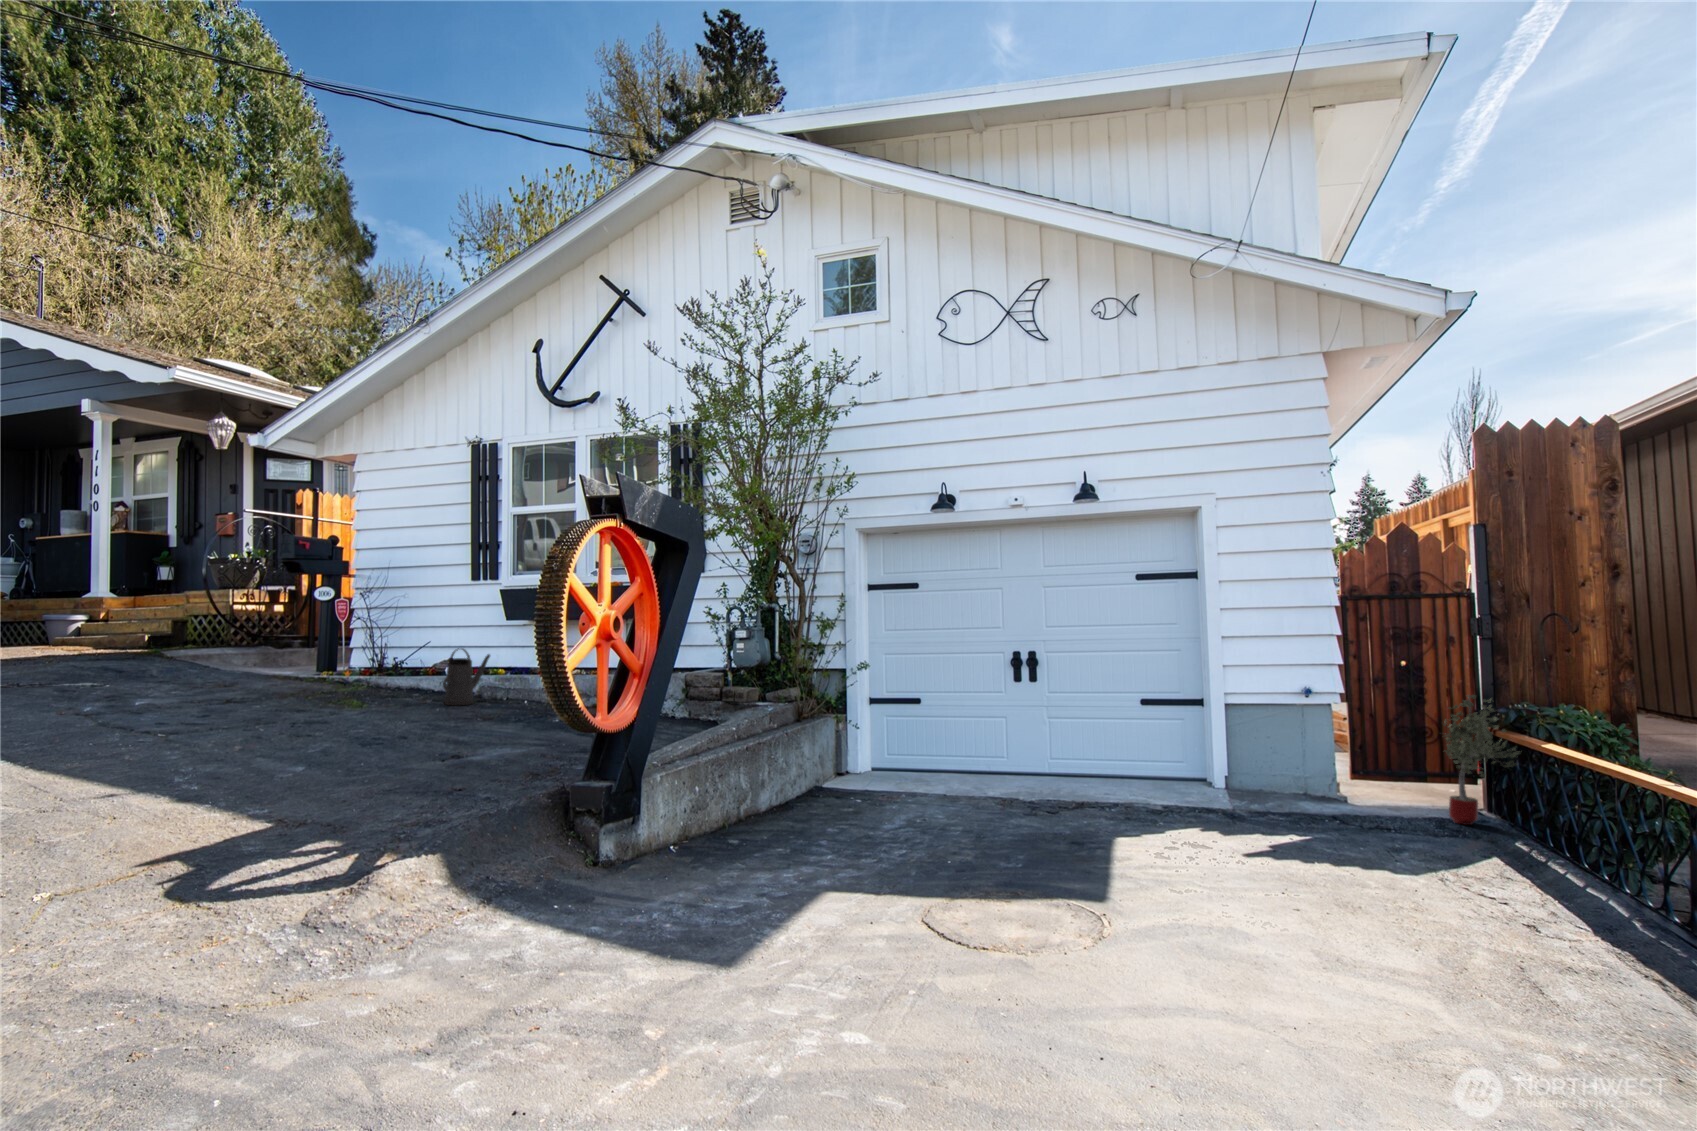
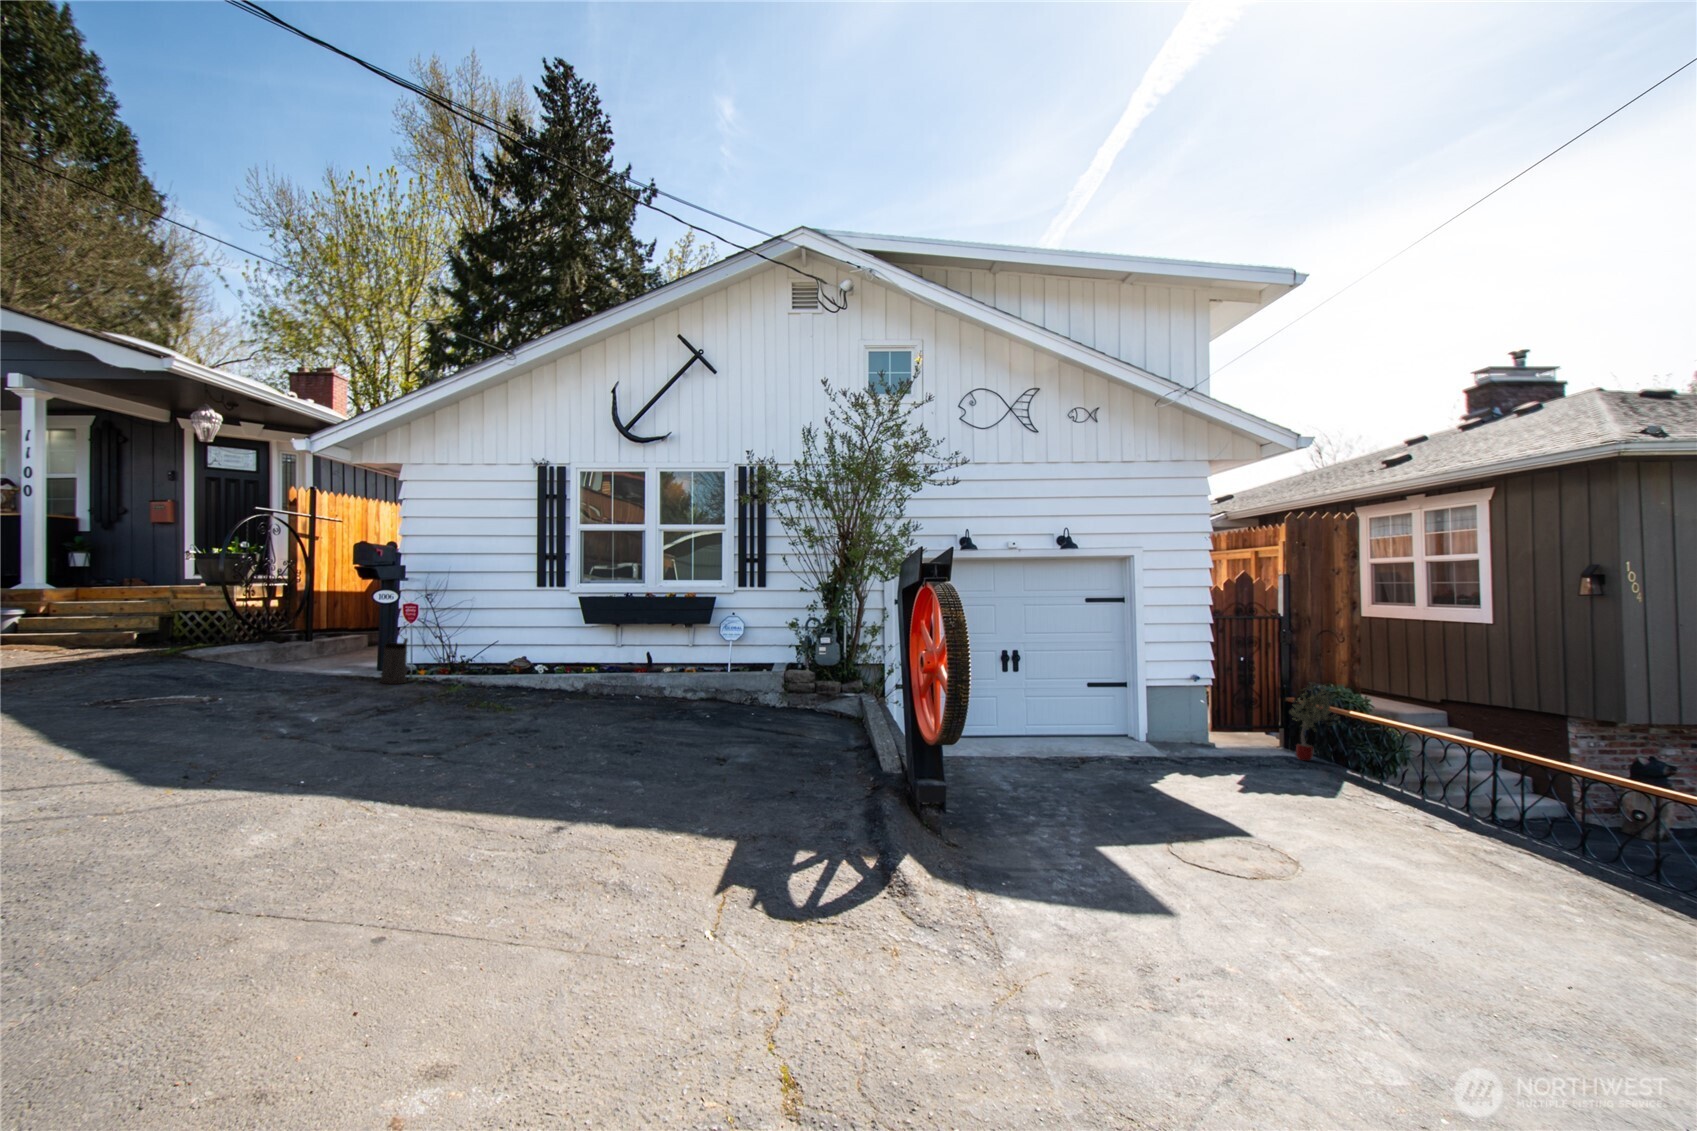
watering can: present [443,648,490,705] -> present [380,635,408,684]

